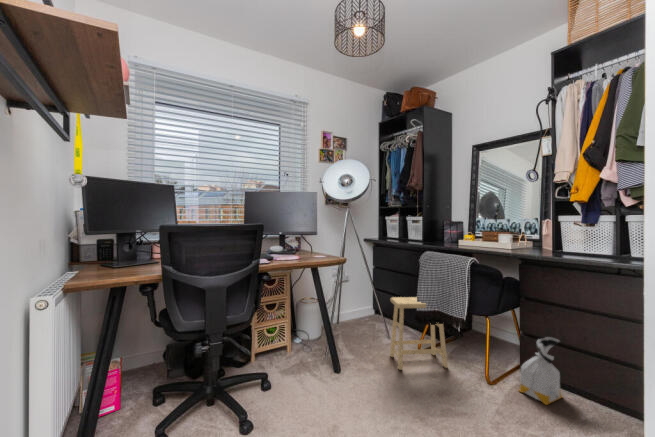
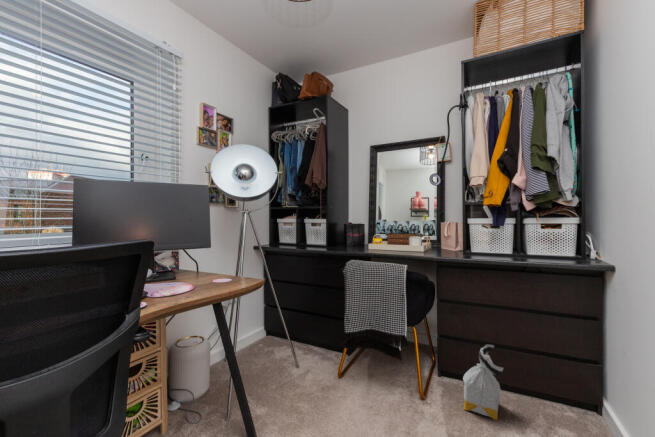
footstool: present [390,297,448,370] -> none [316,315,386,424]

